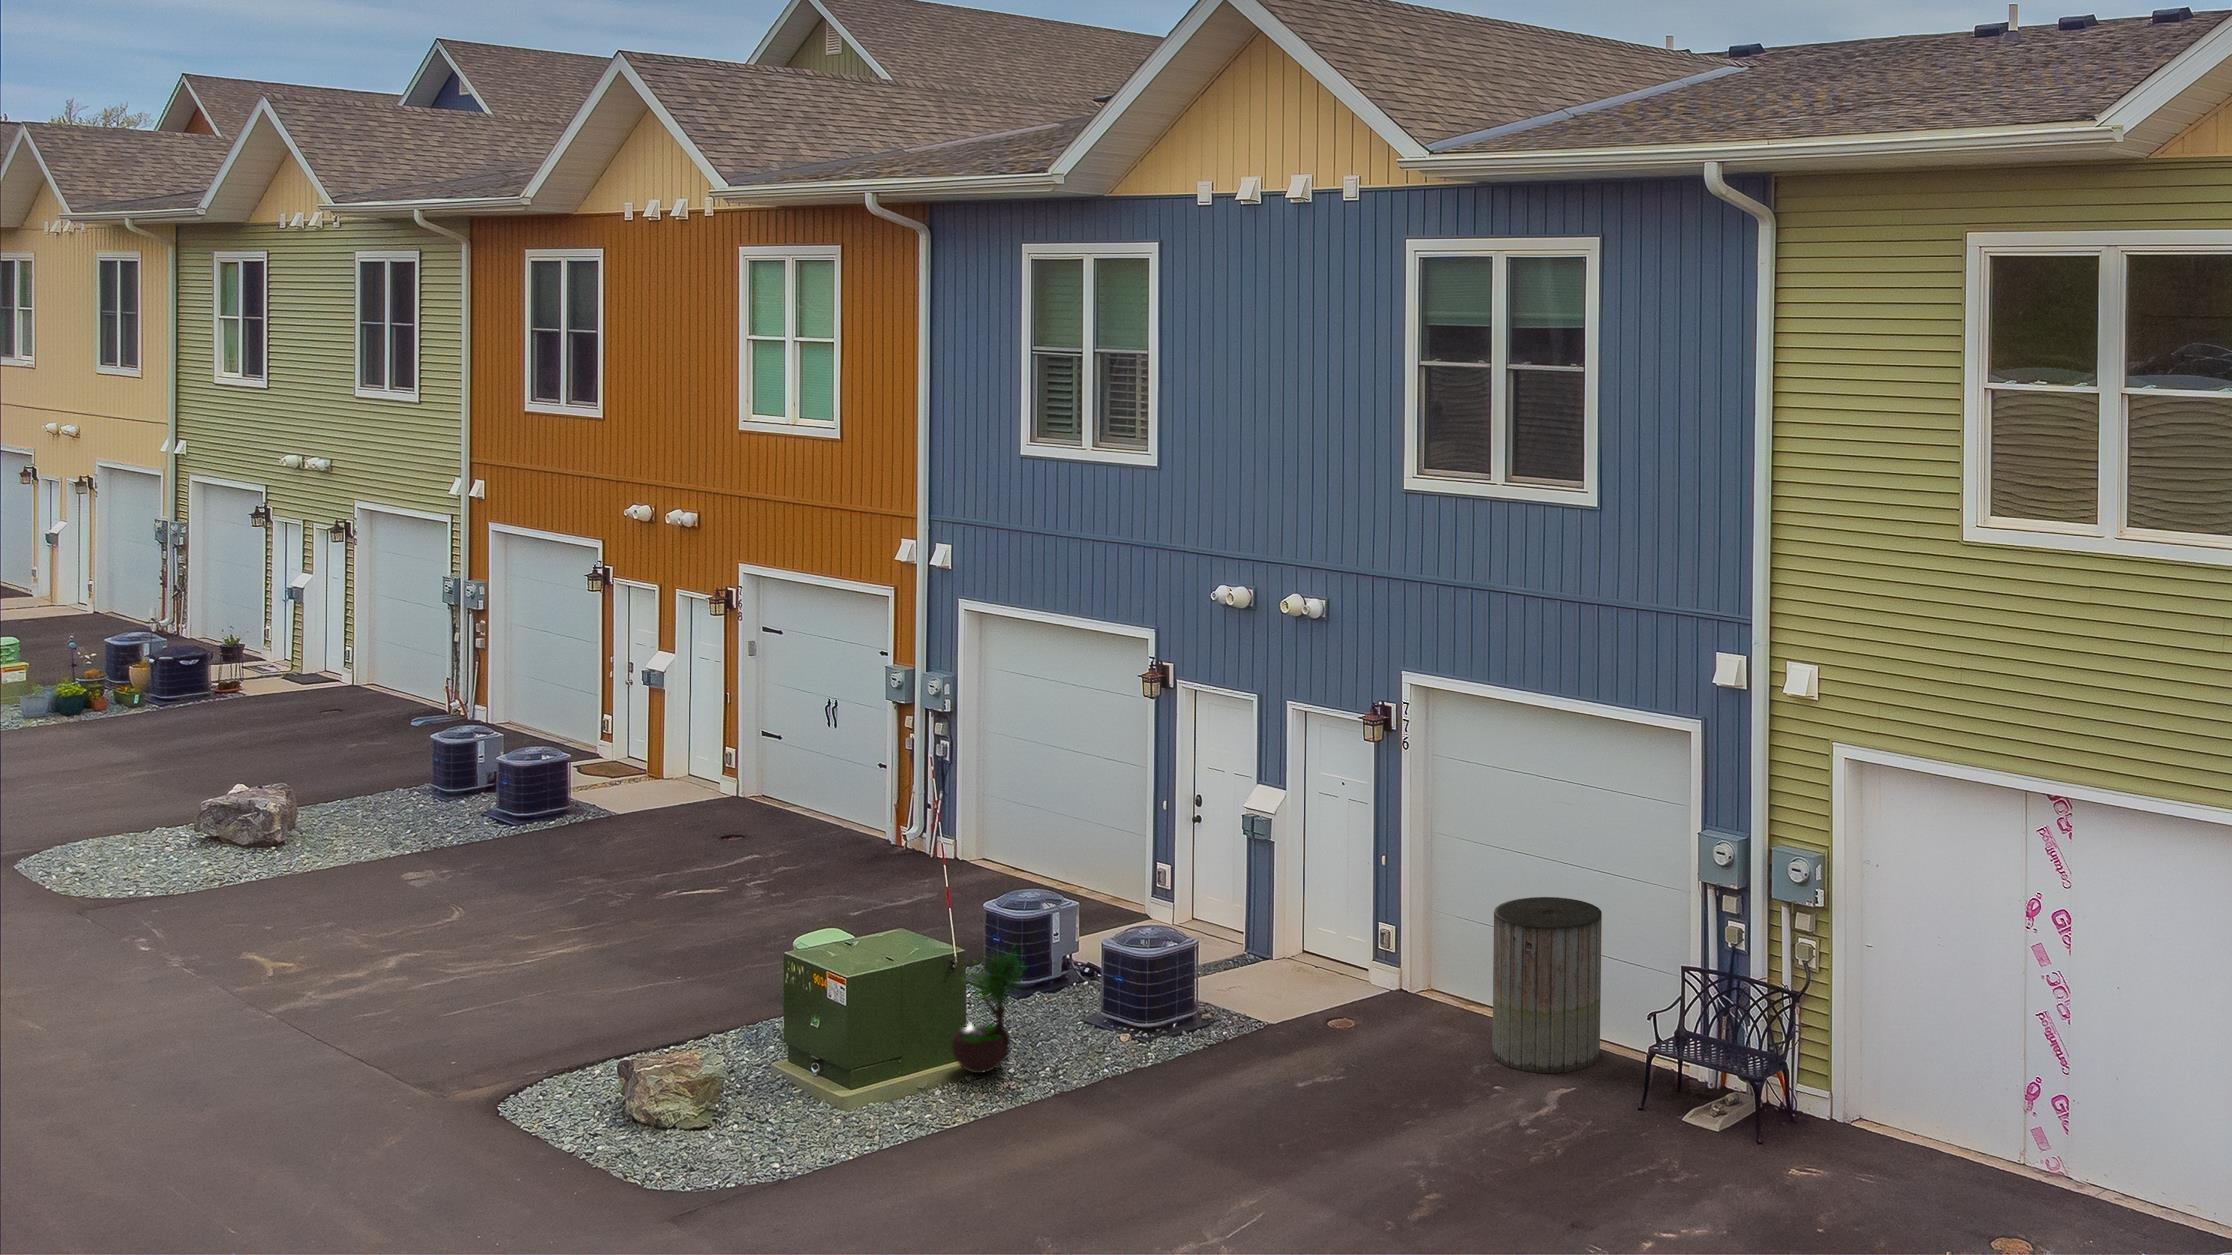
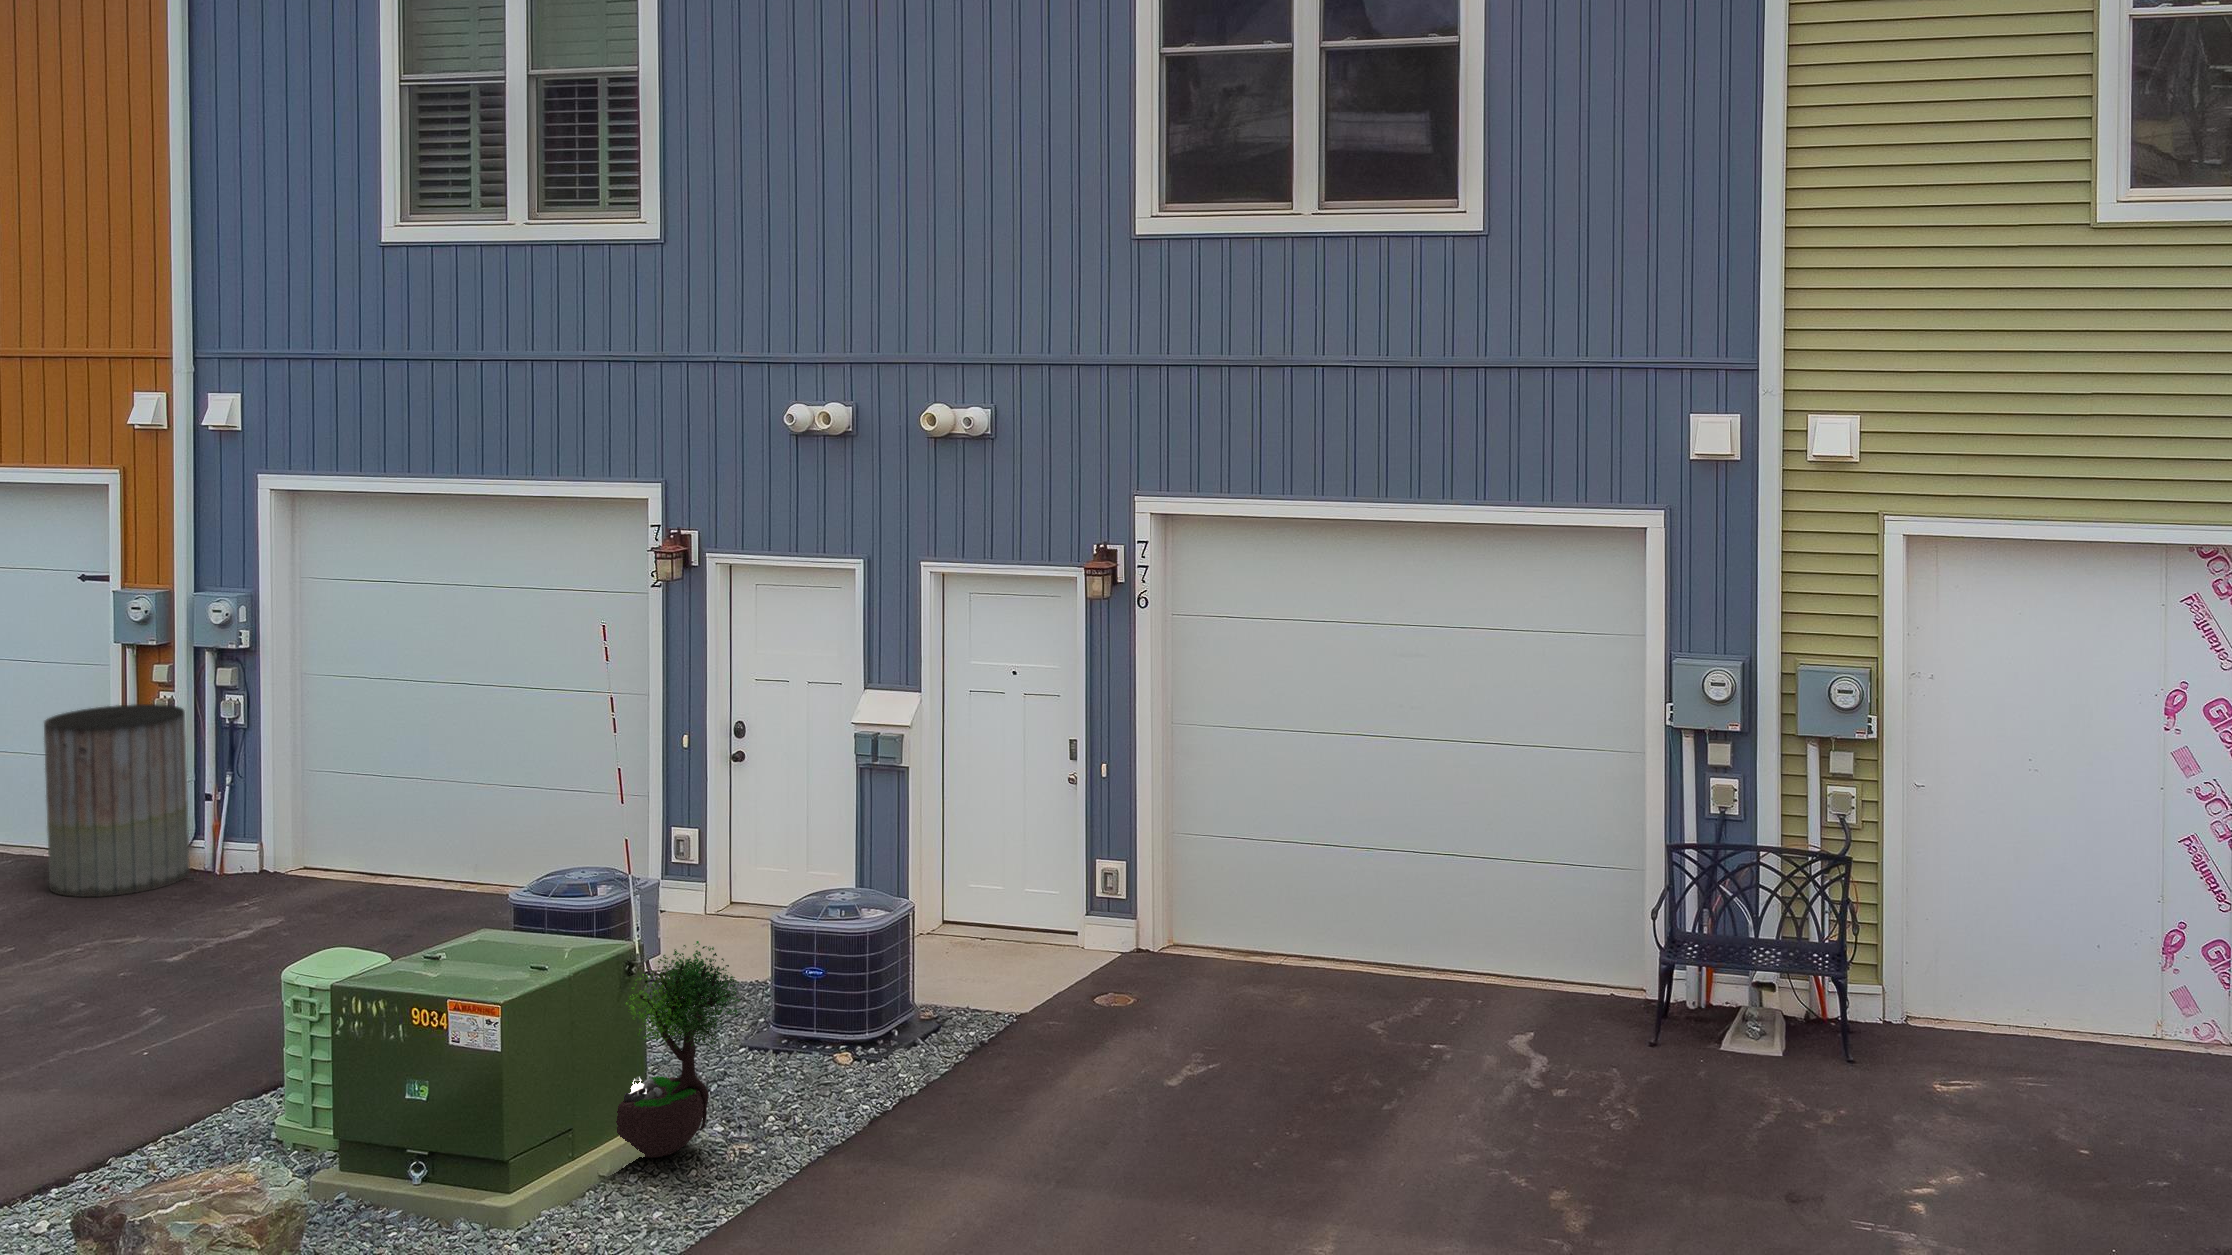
trash can: present [1492,897,1602,1073] -> present [44,704,190,897]

